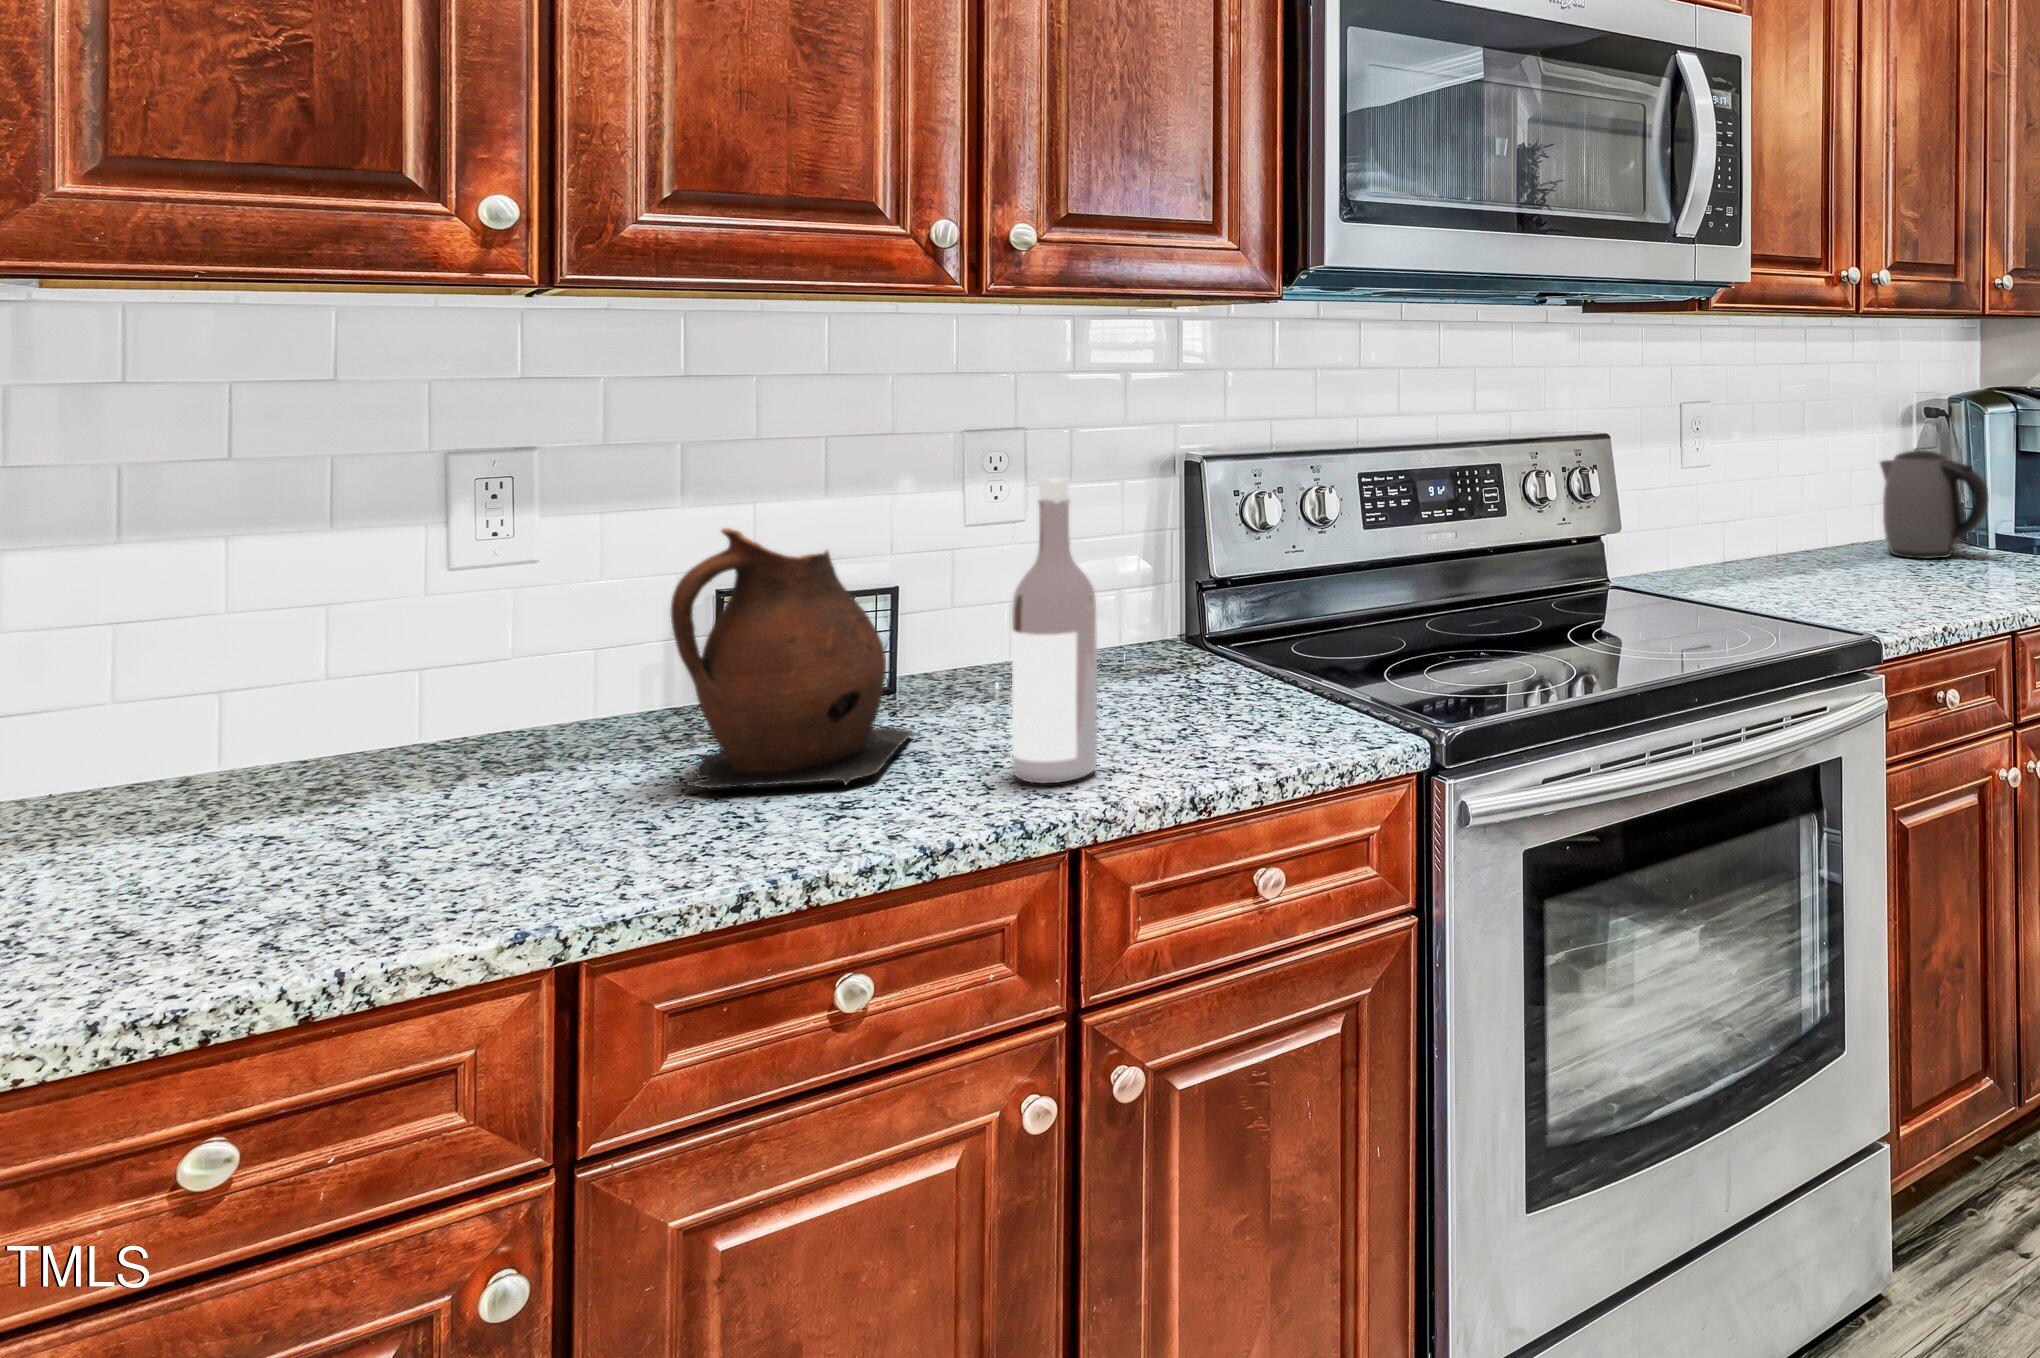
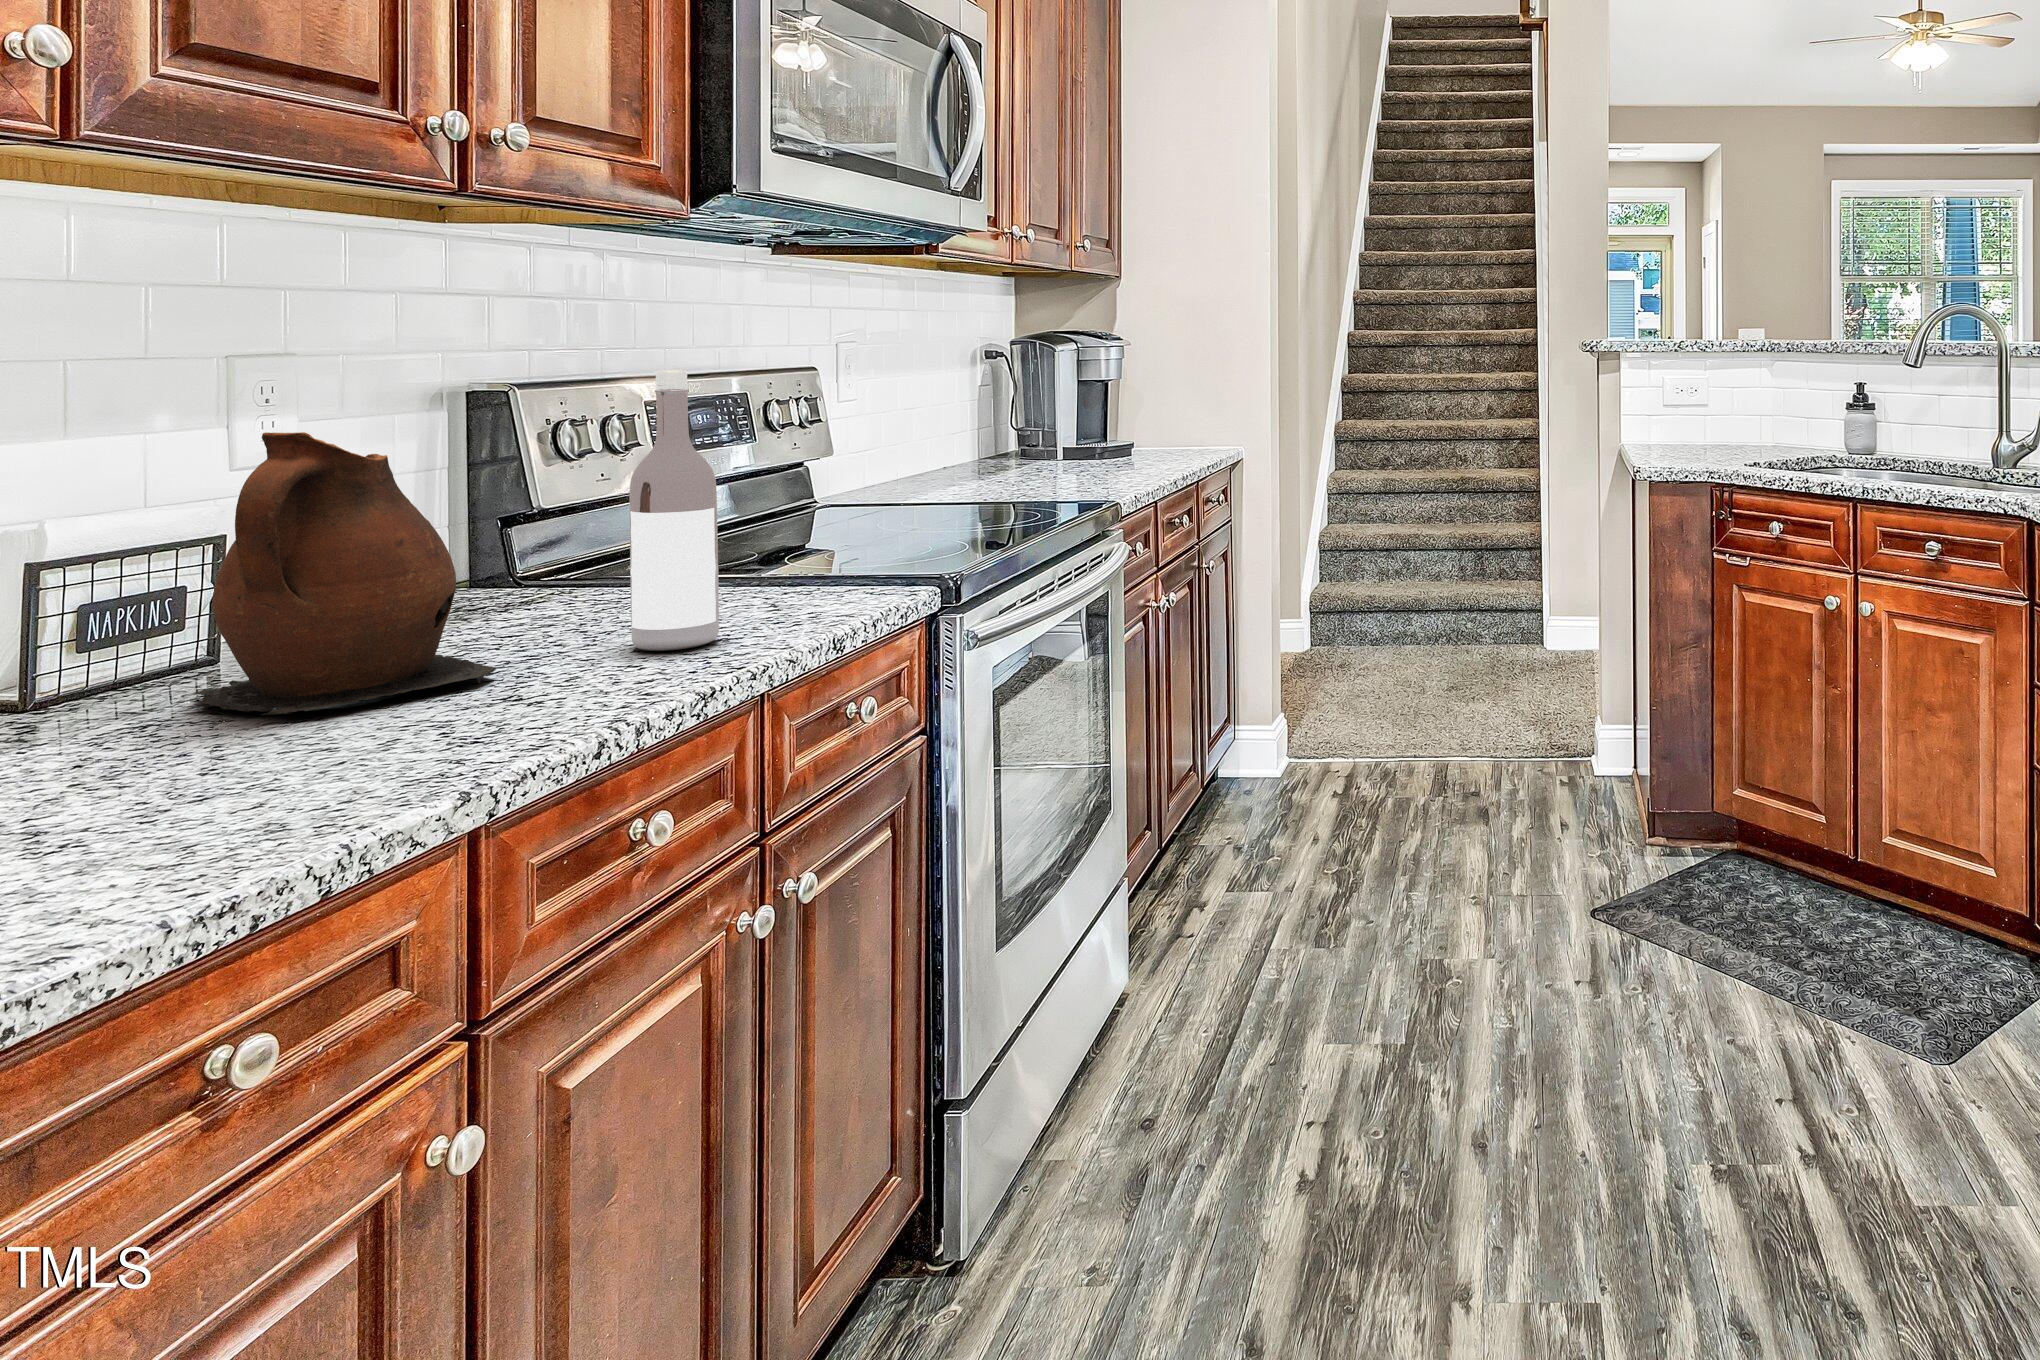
kettle: present [1880,450,1988,559] -> none [981,377,1075,464]

